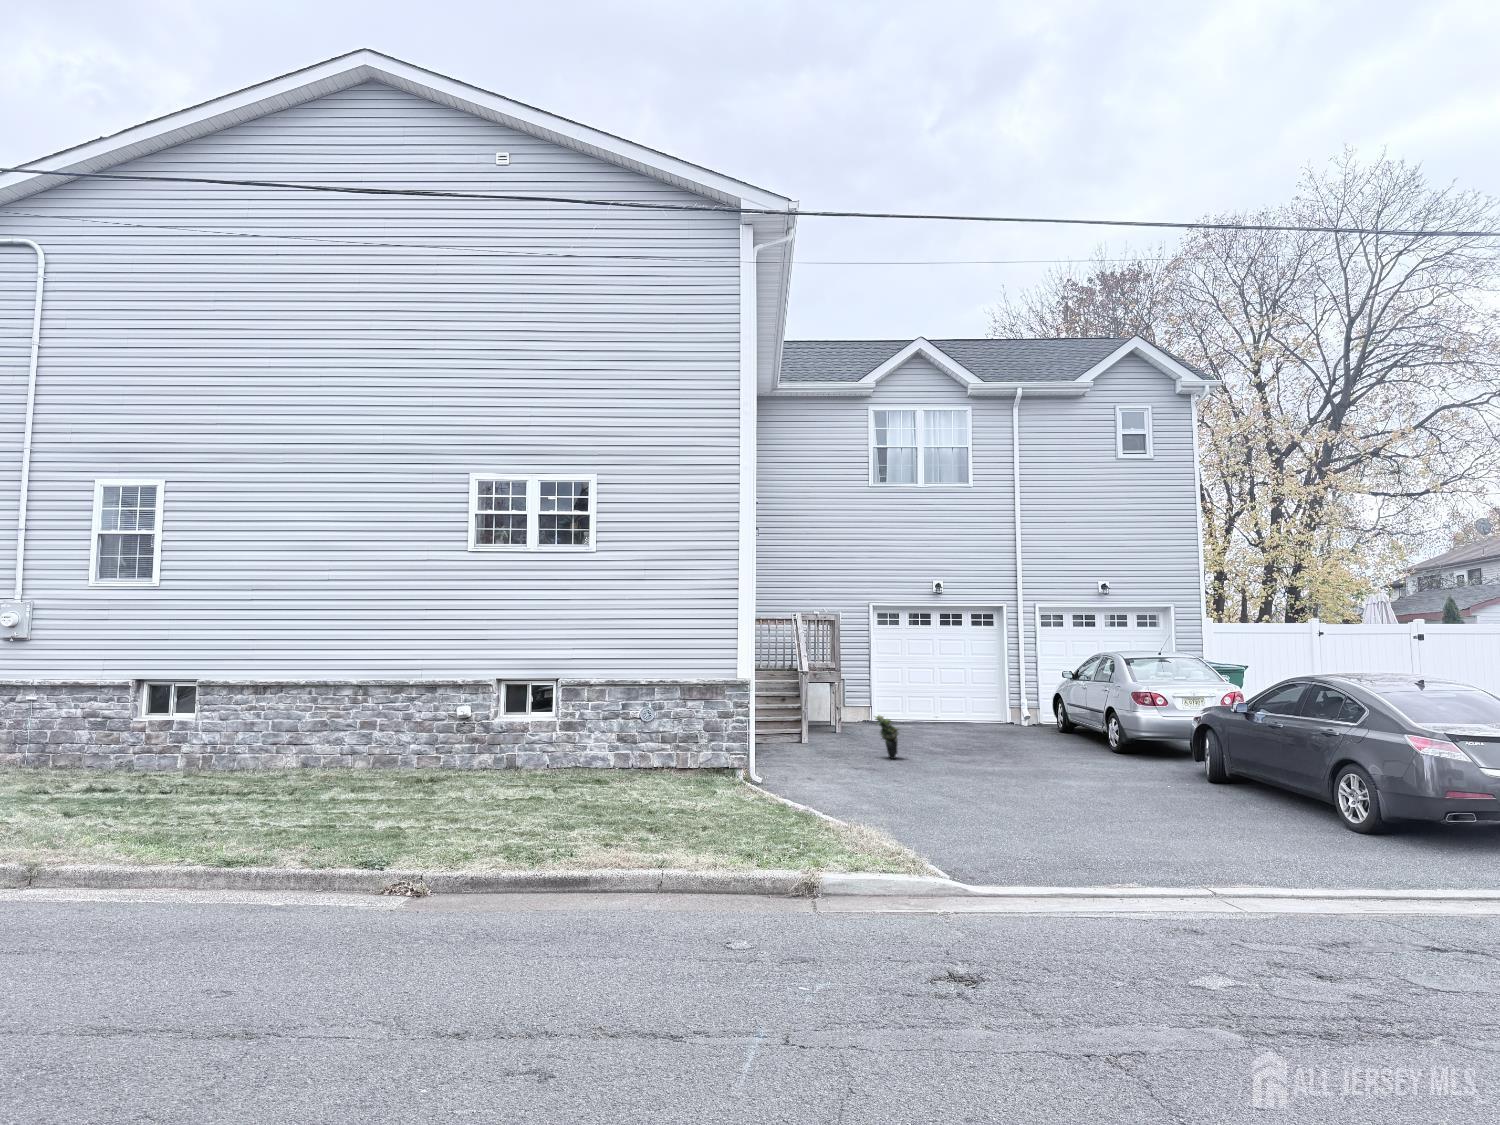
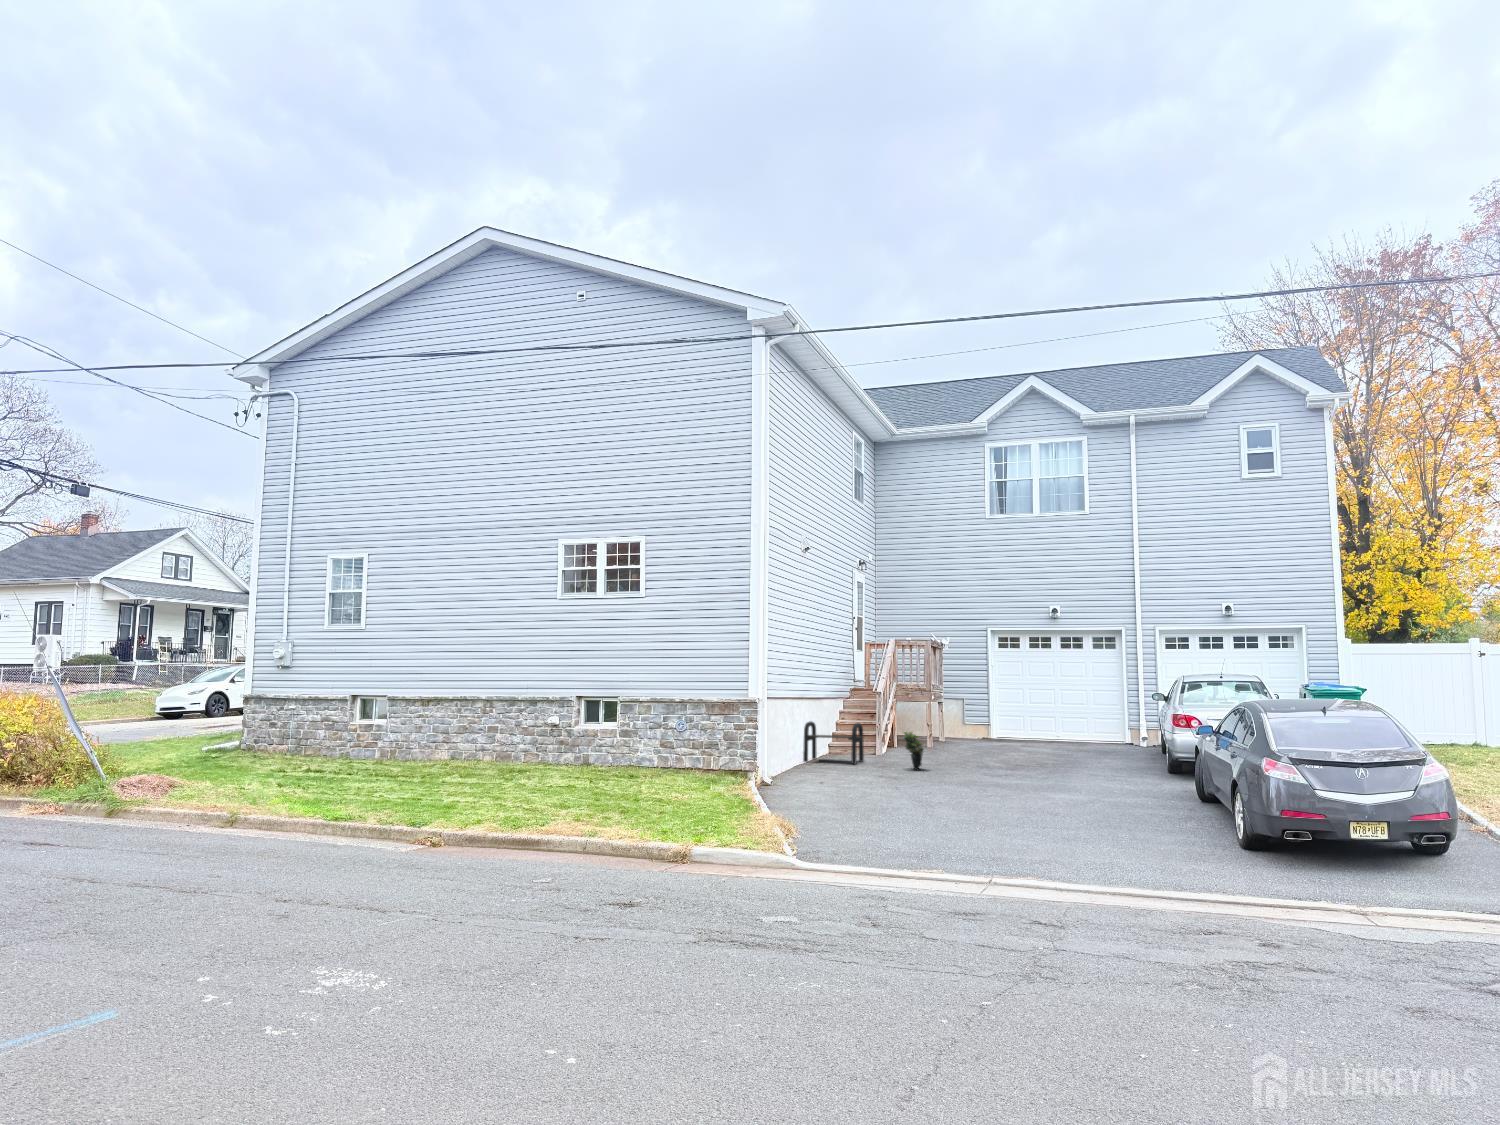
bench: none [754,706,817,754] -> present [803,721,864,764]

